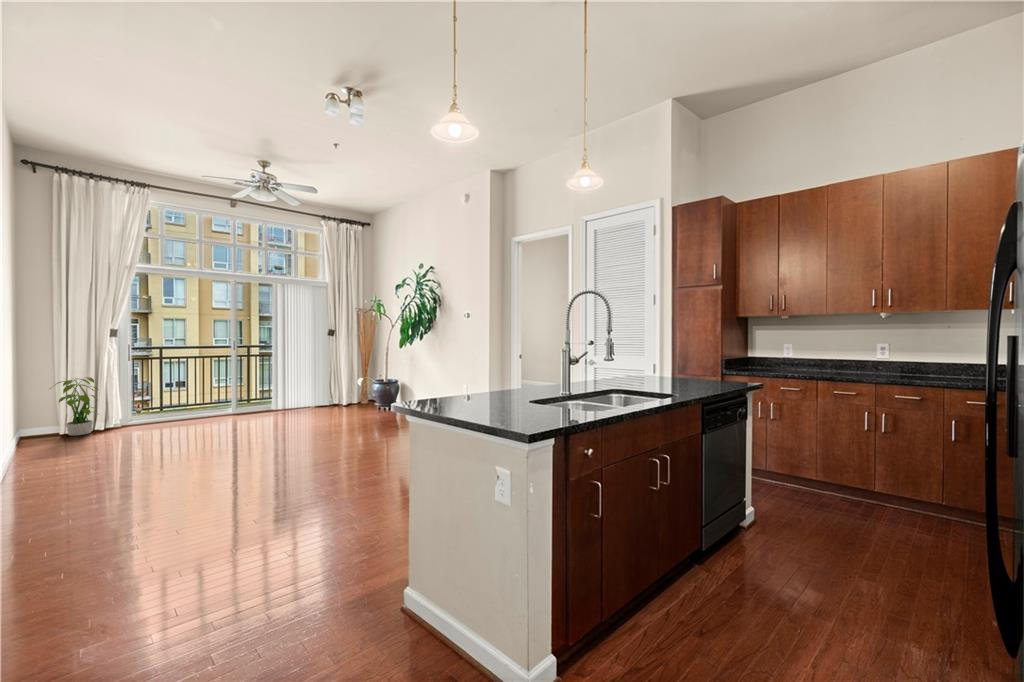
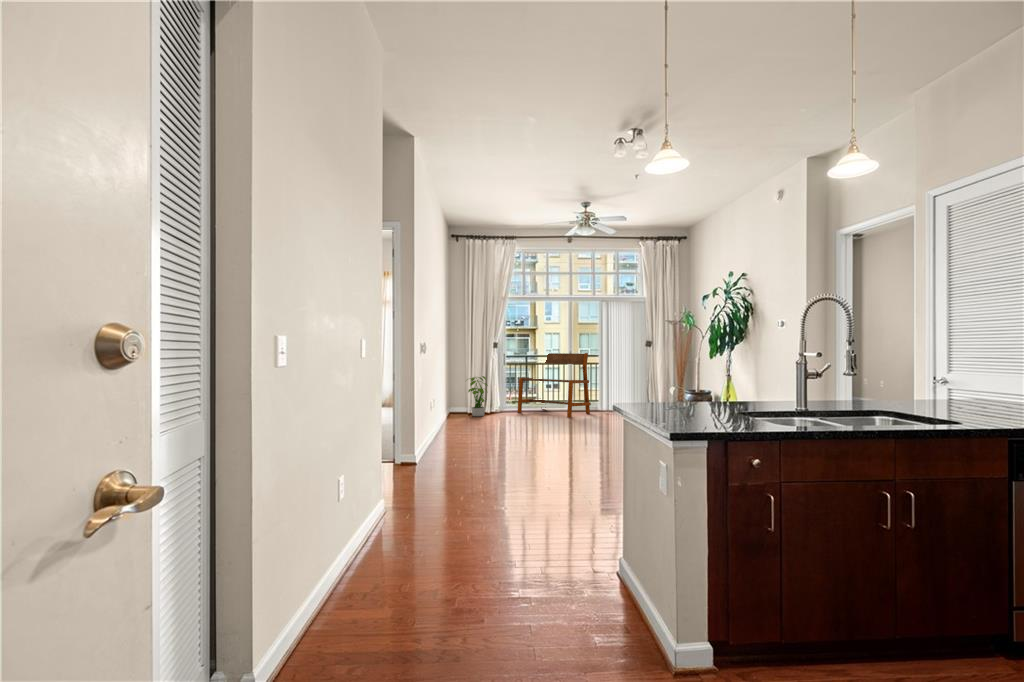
bench: none [152,342,261,423] -> present [517,353,591,418]

